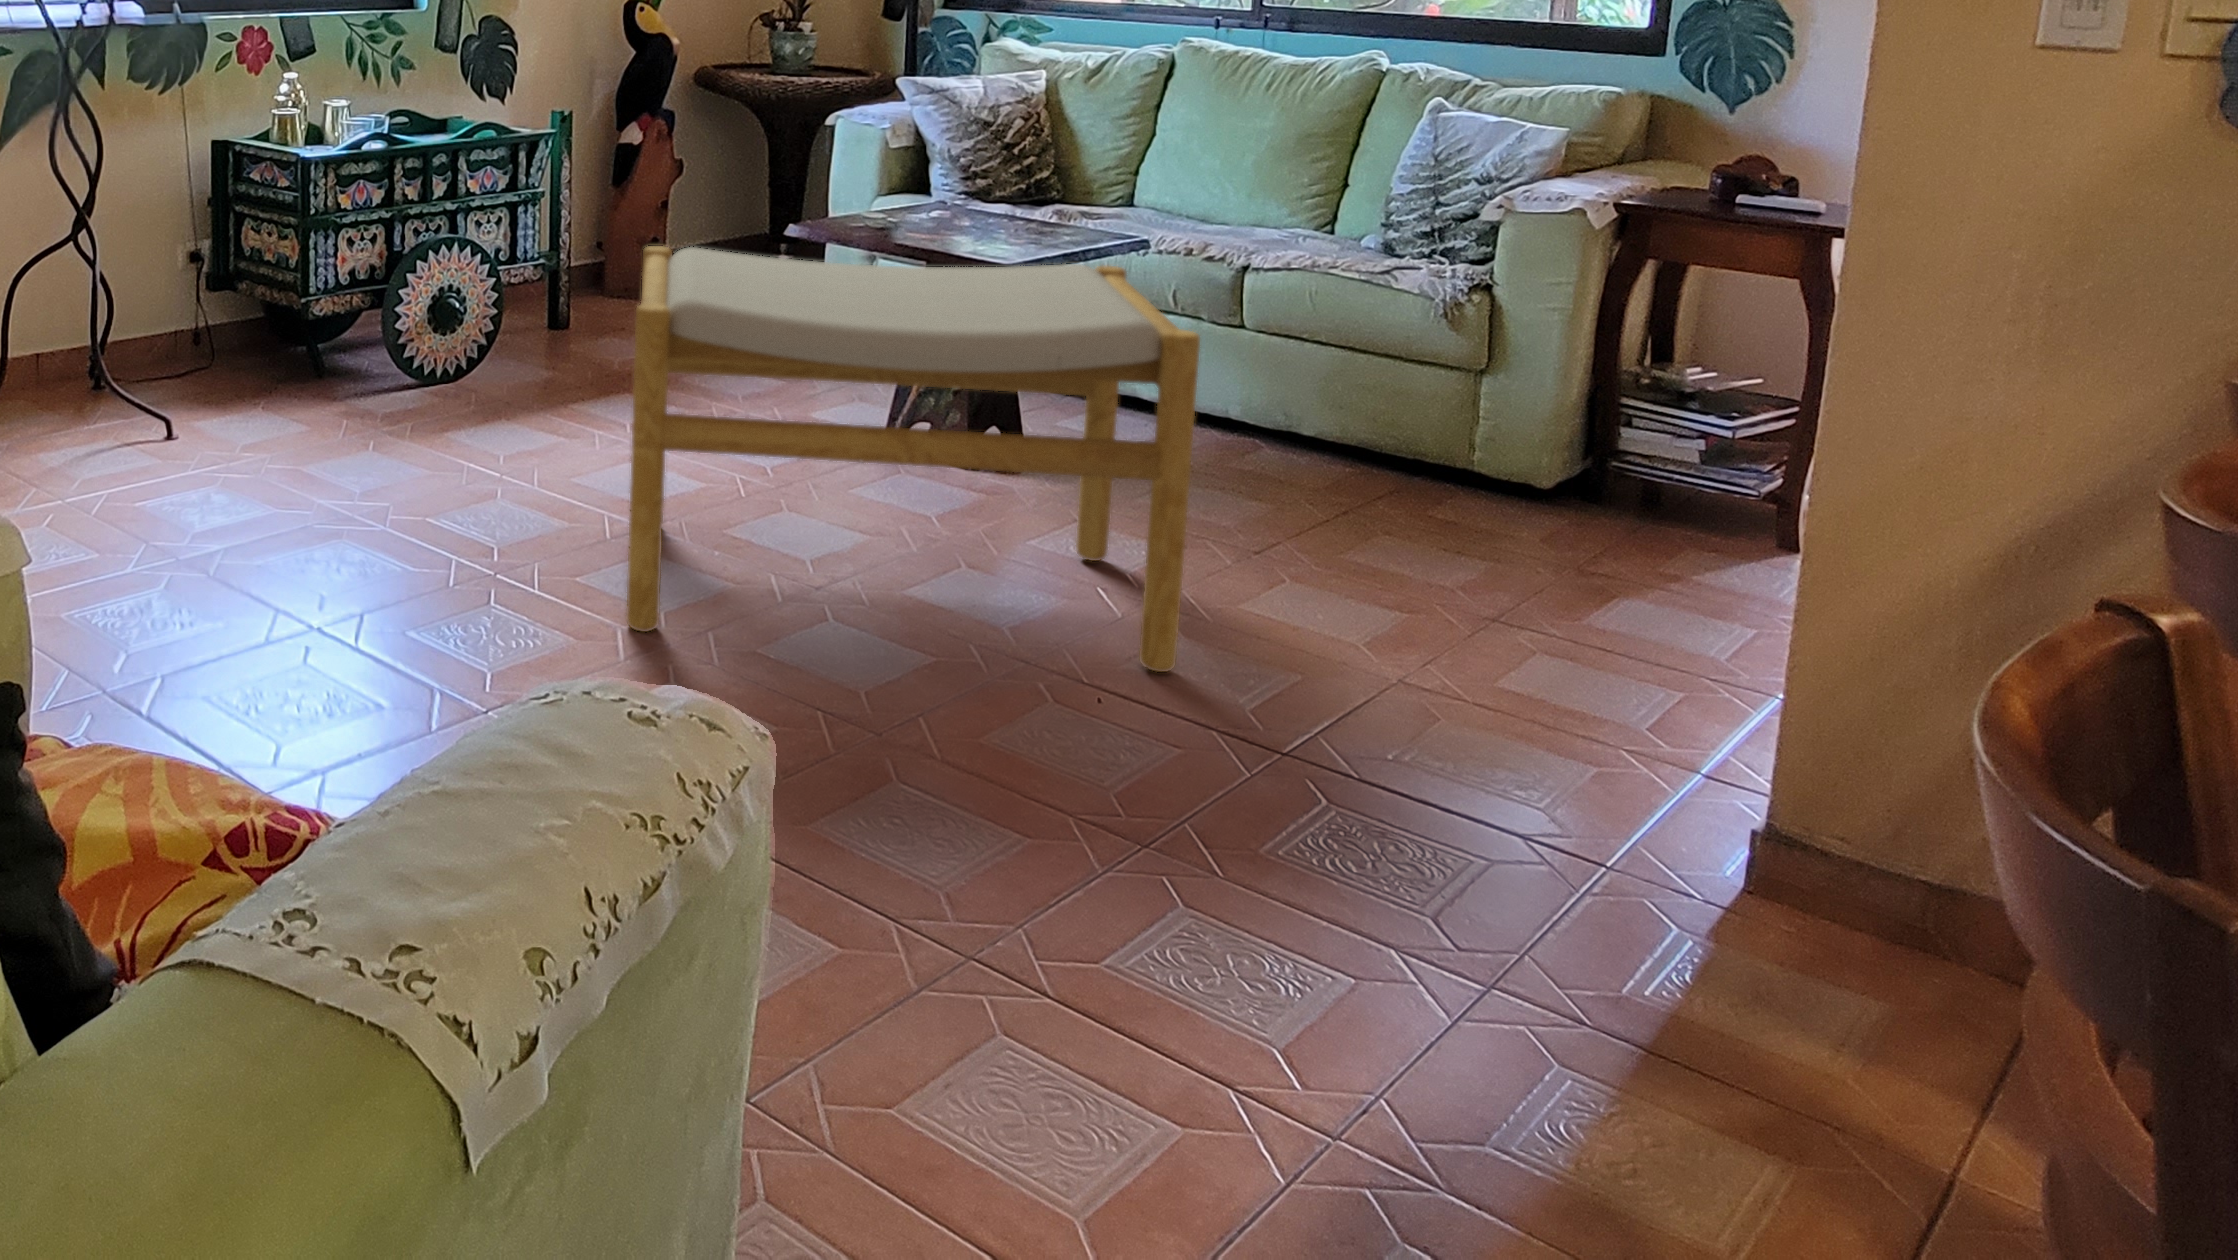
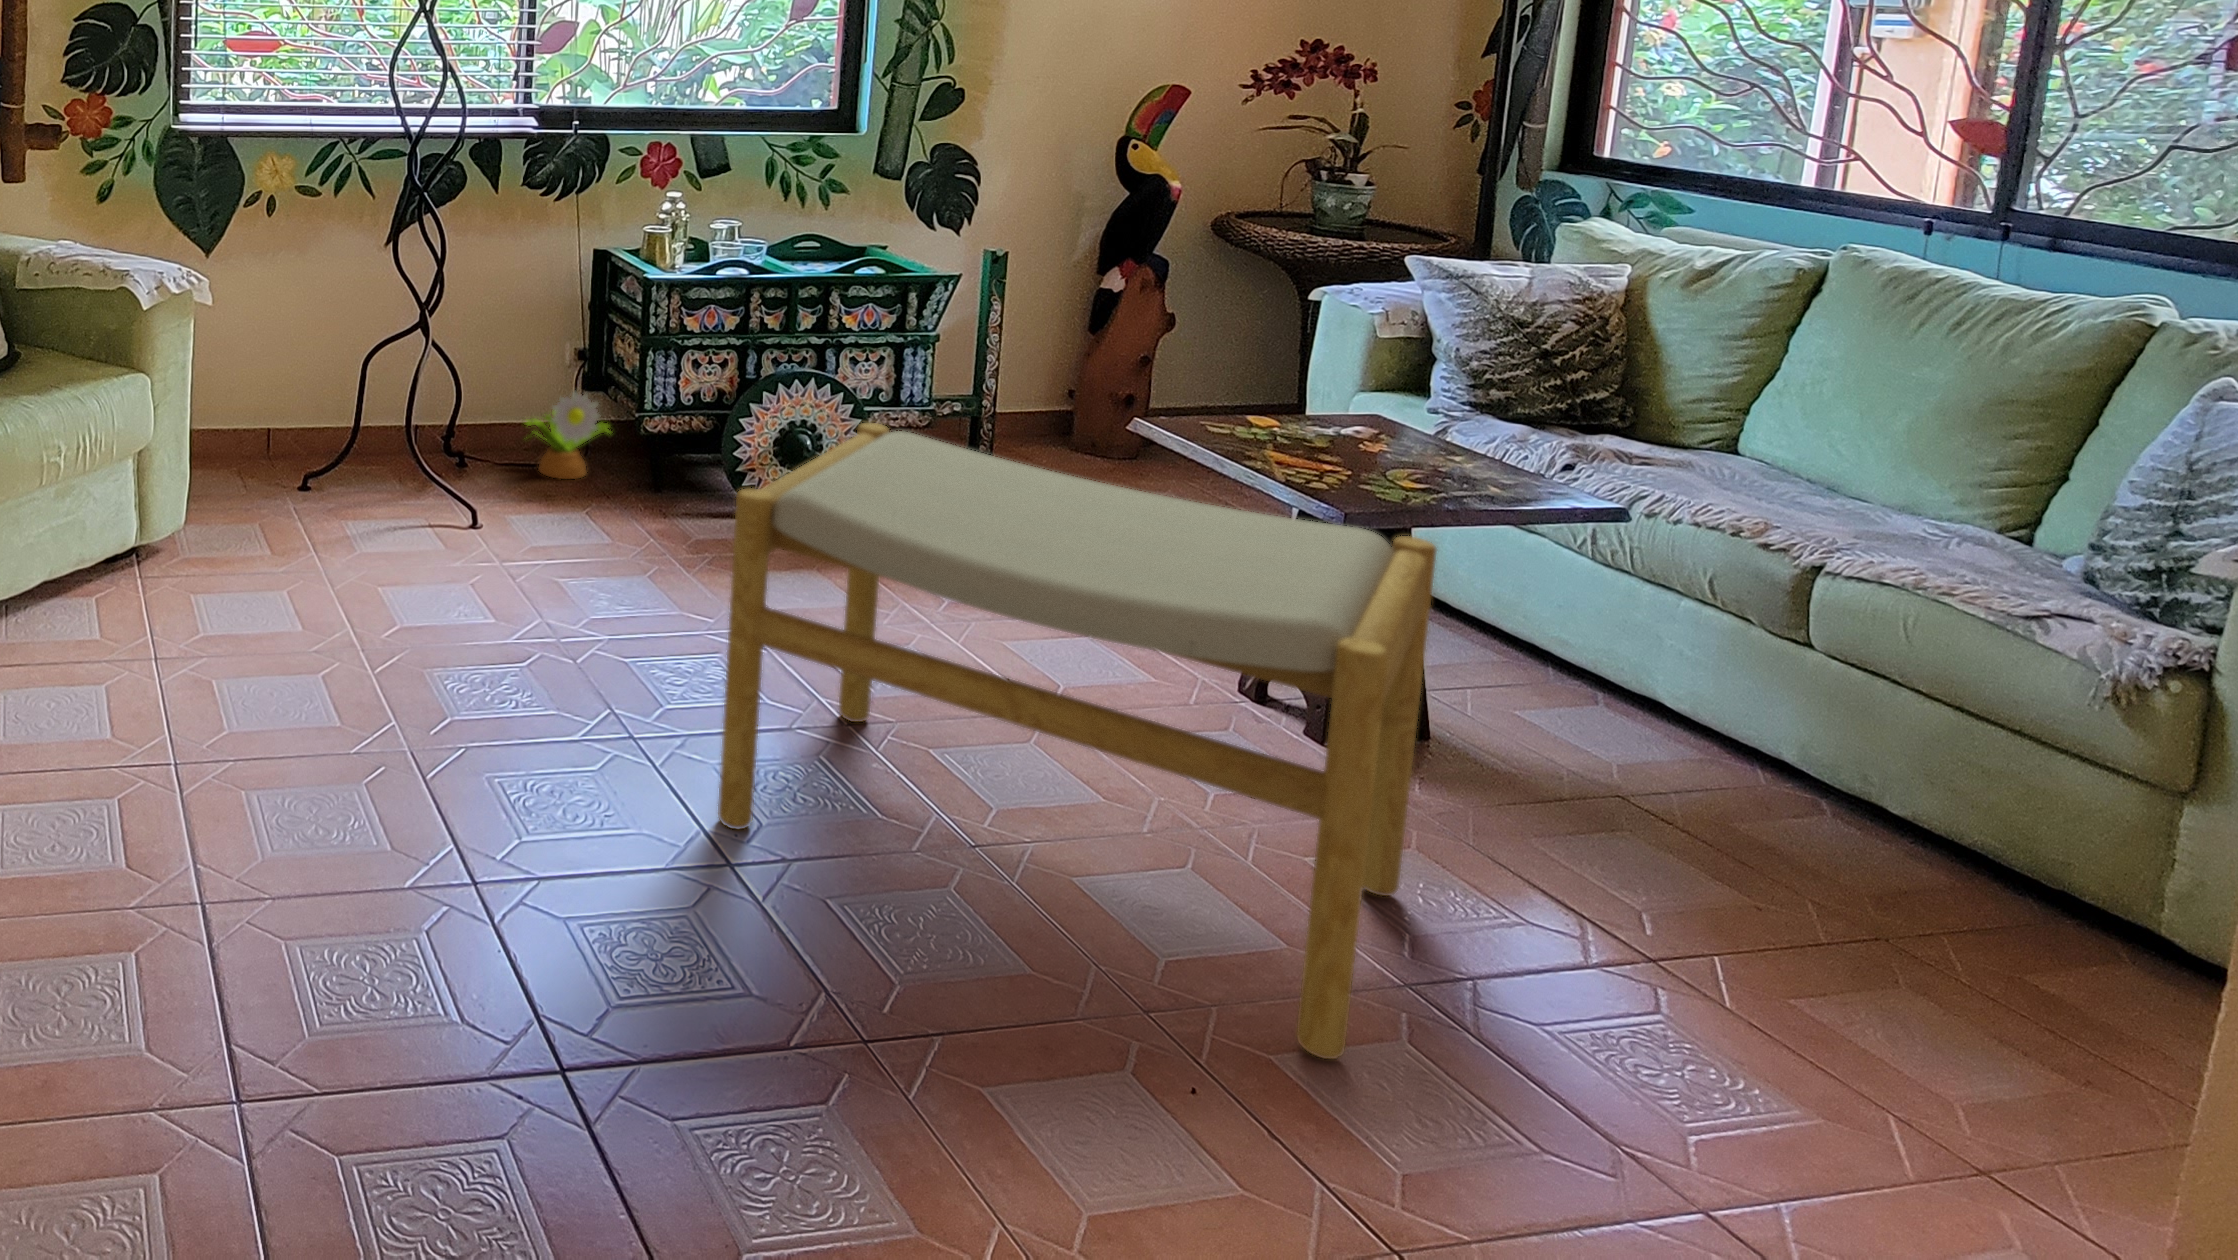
decorative plant: none [148,289,247,386] -> present [525,392,613,479]

